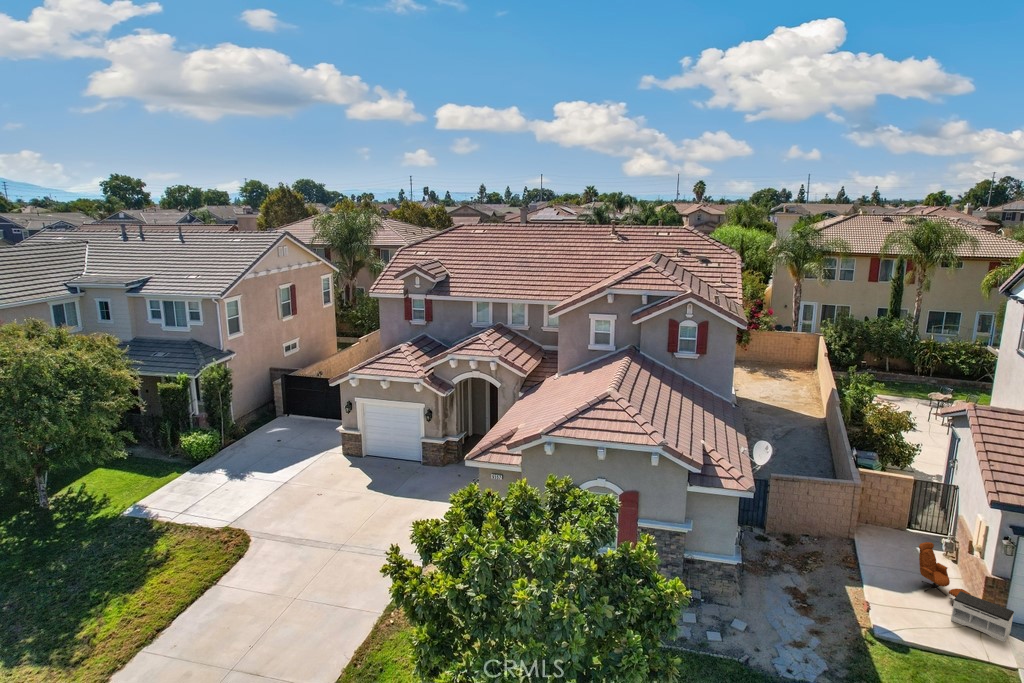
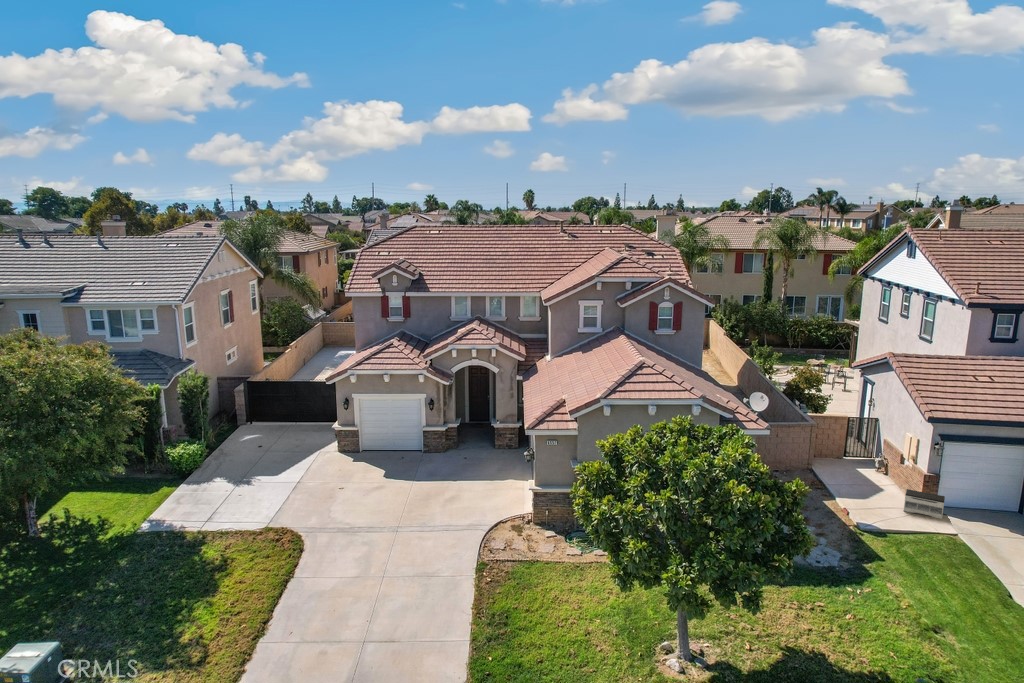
lounge chair: present [919,542,970,600] -> none [871,459,912,503]

